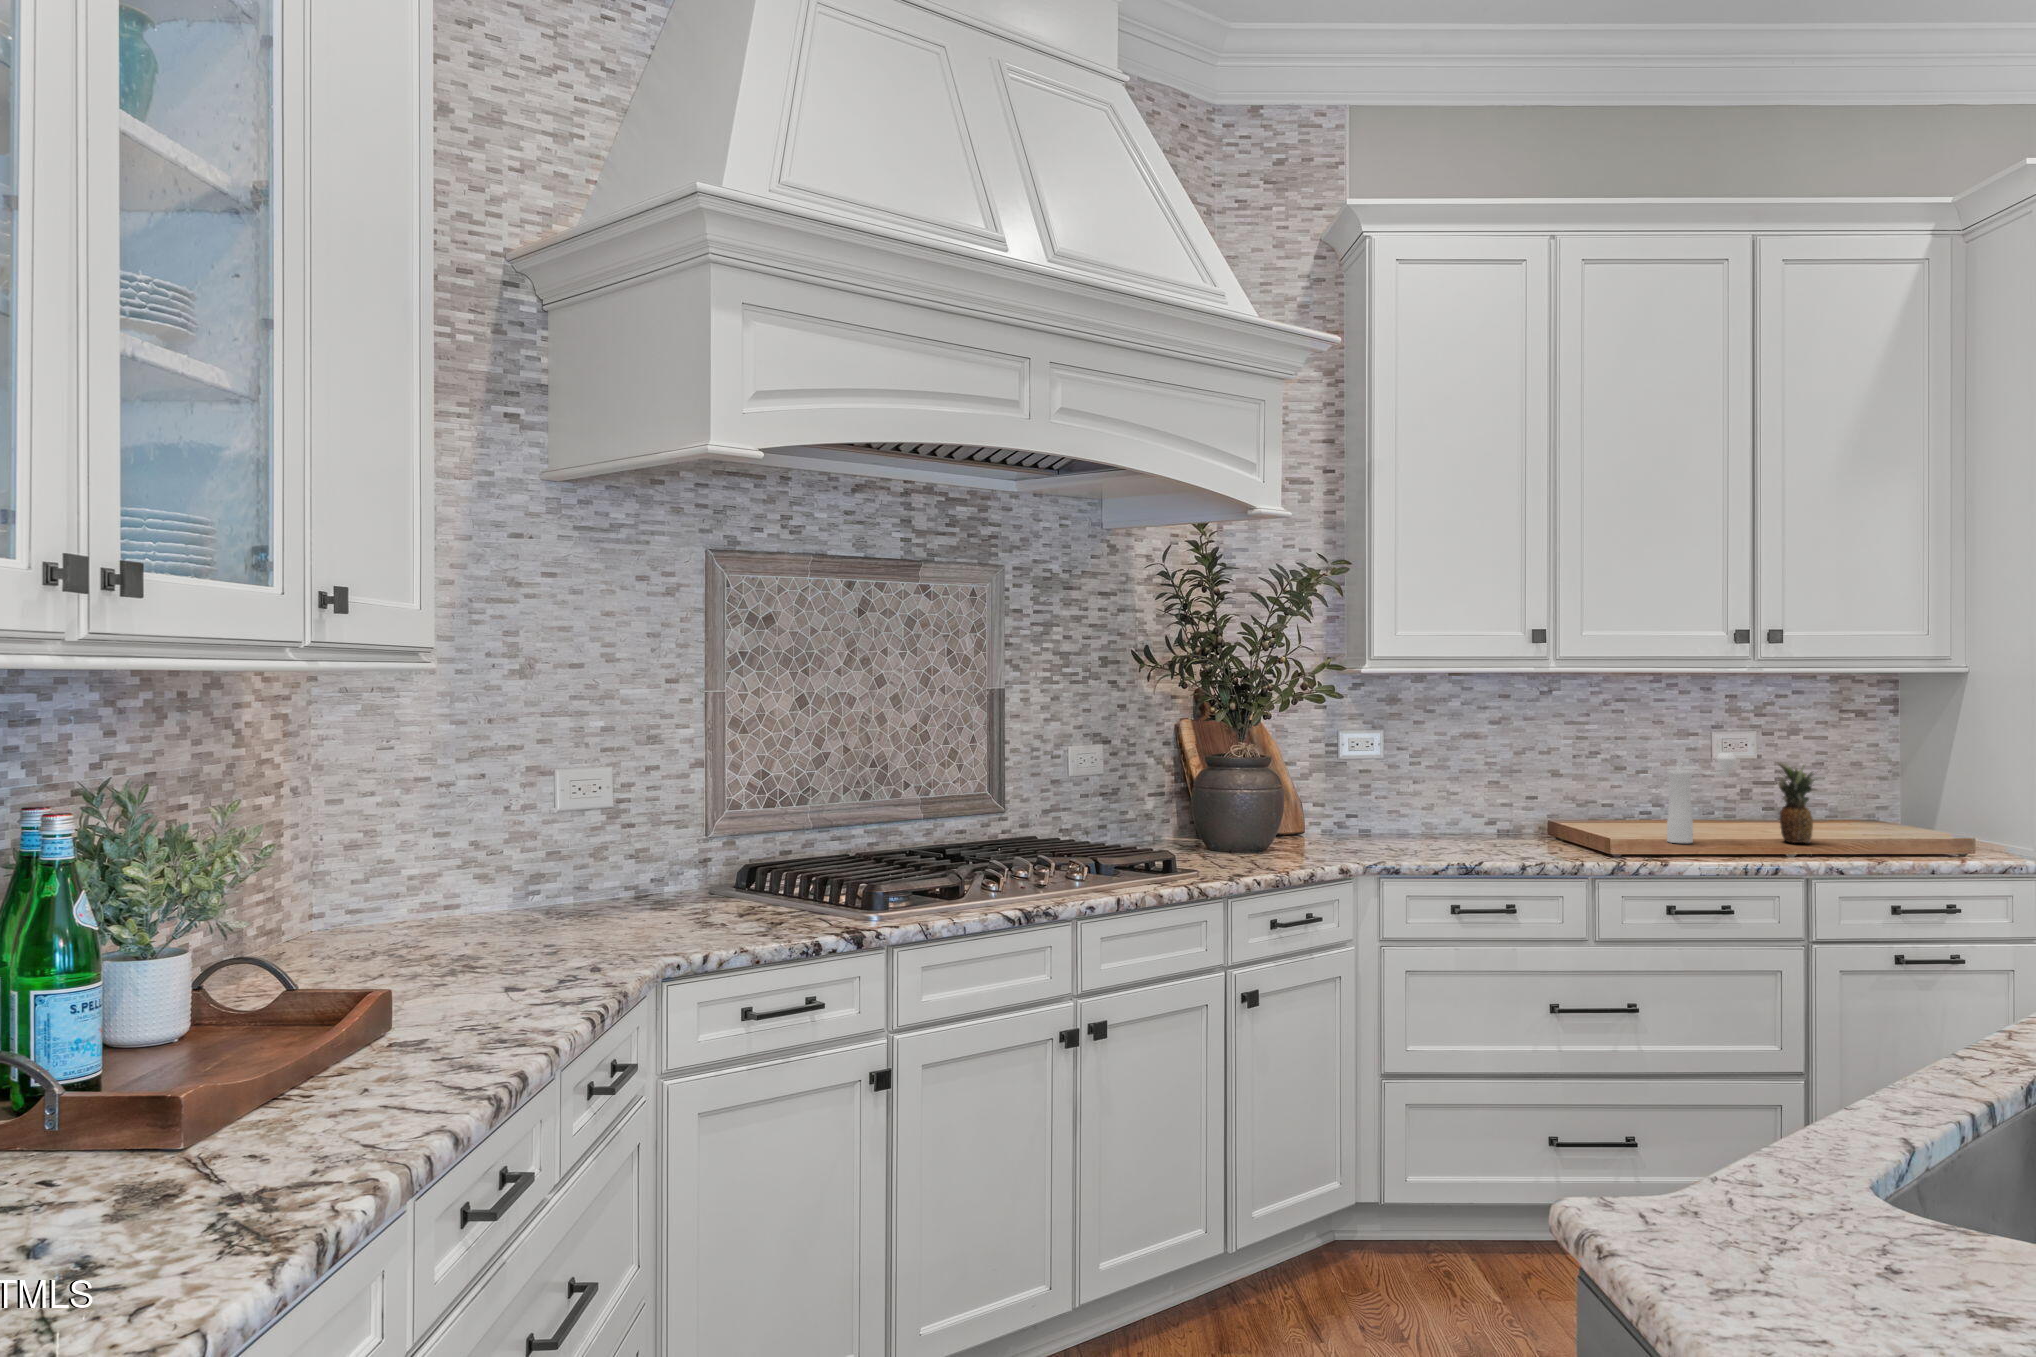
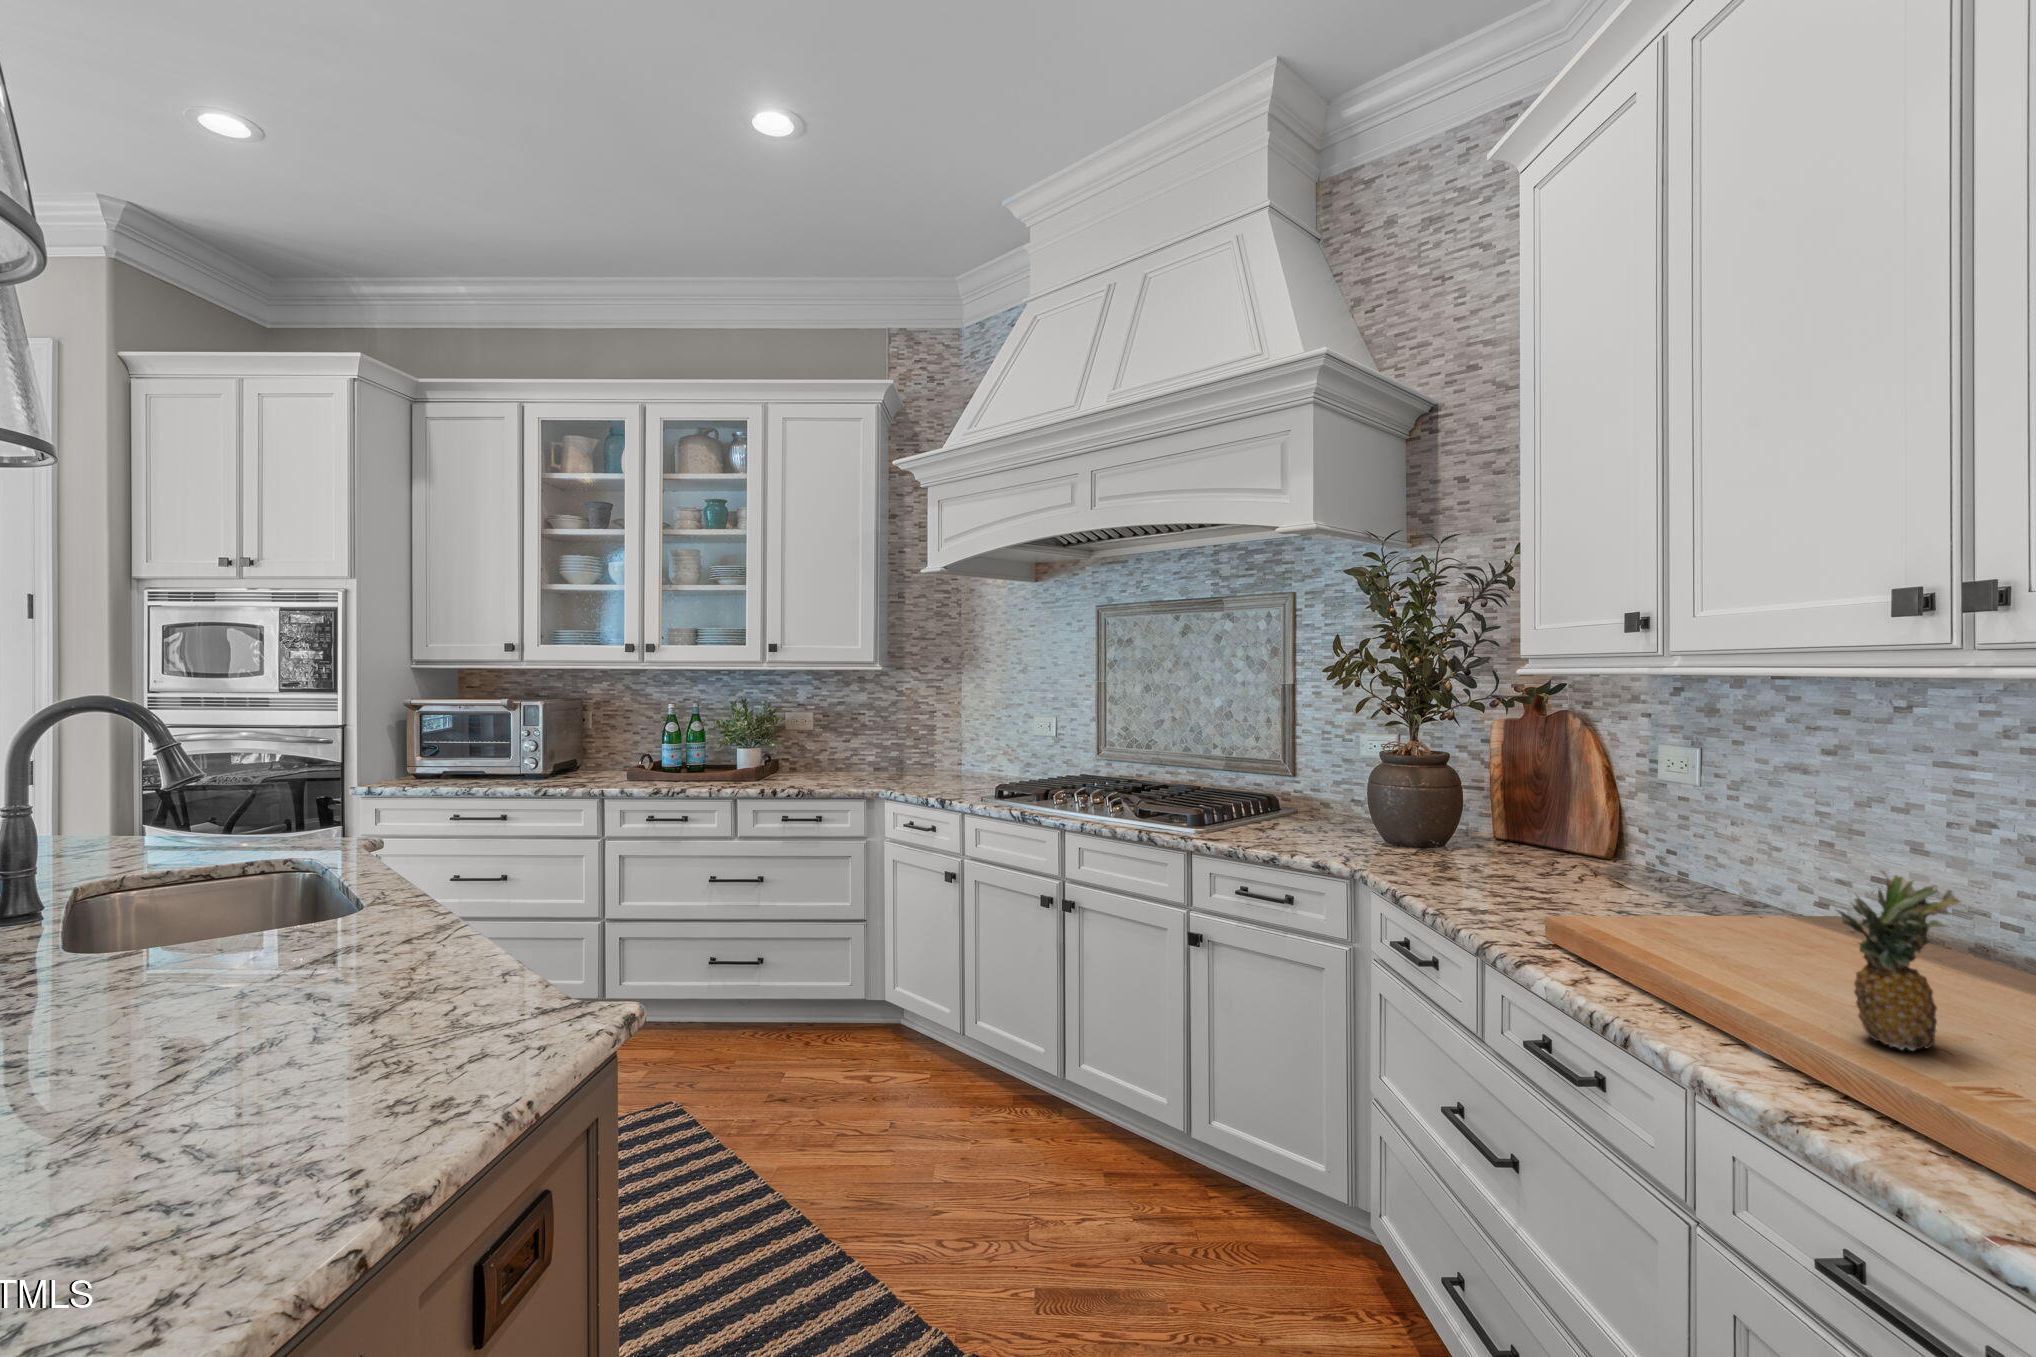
pepper mill: present [1667,753,1736,843] -> none [1683,834,1790,972]

